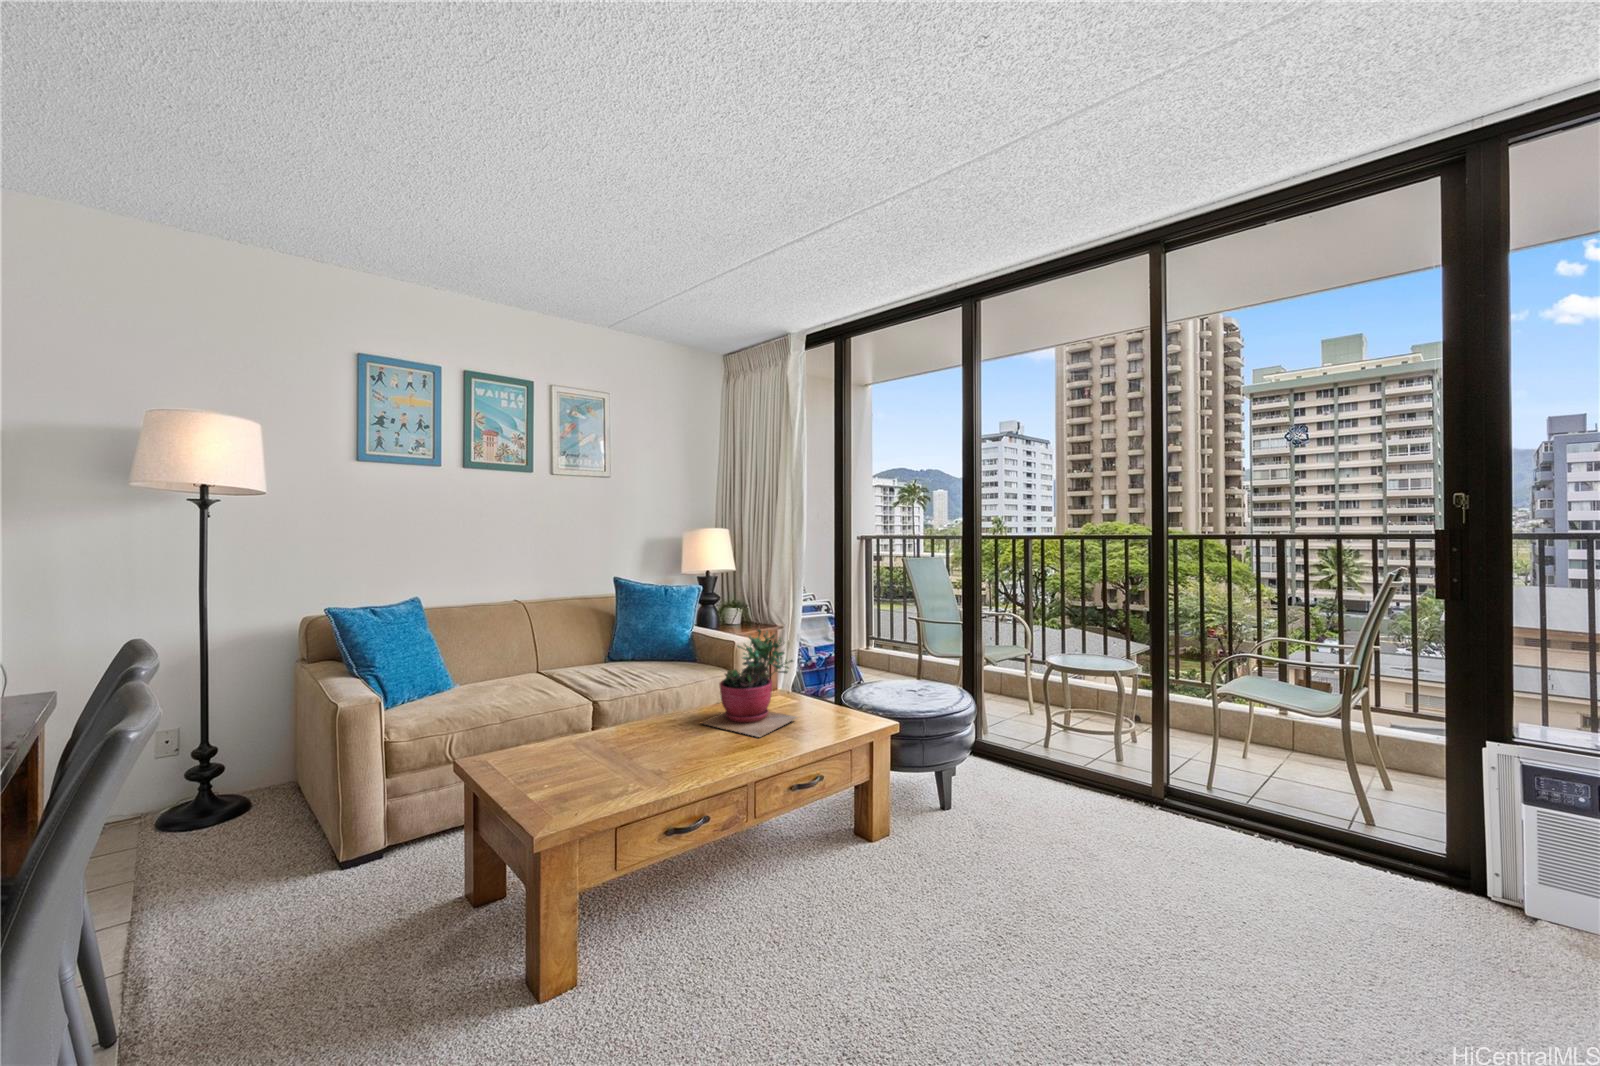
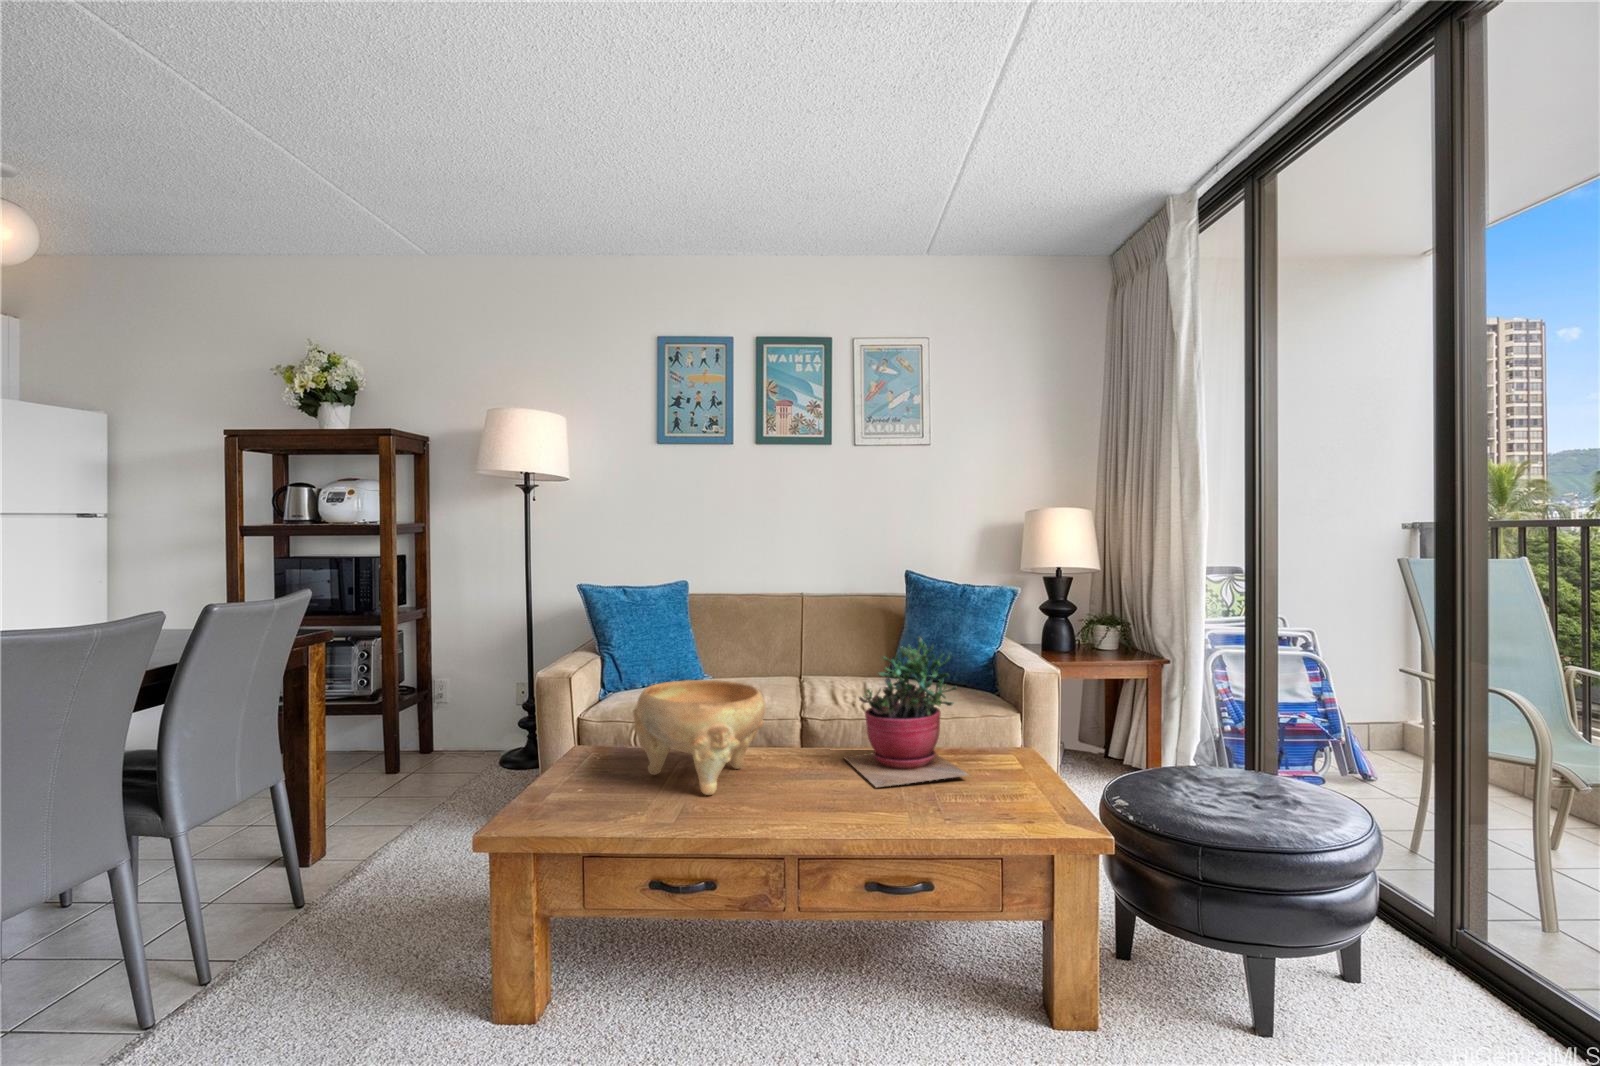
decorative bowl: none [570,679,688,770] -> present [633,680,765,795]

